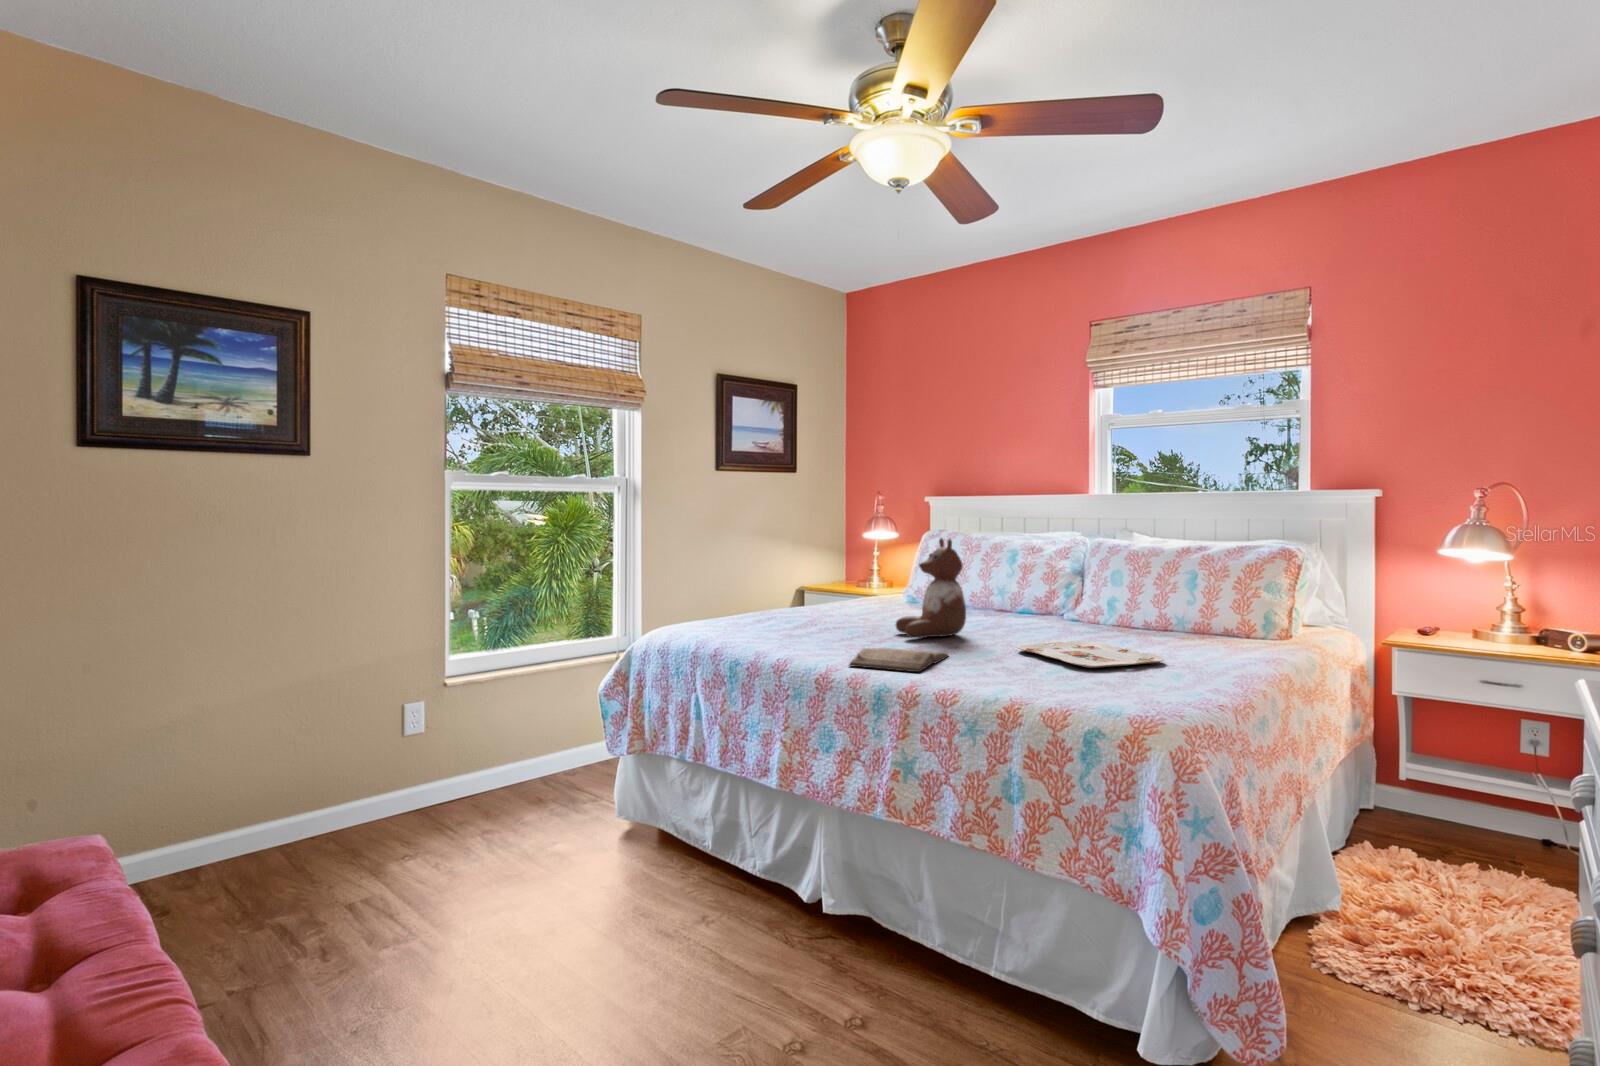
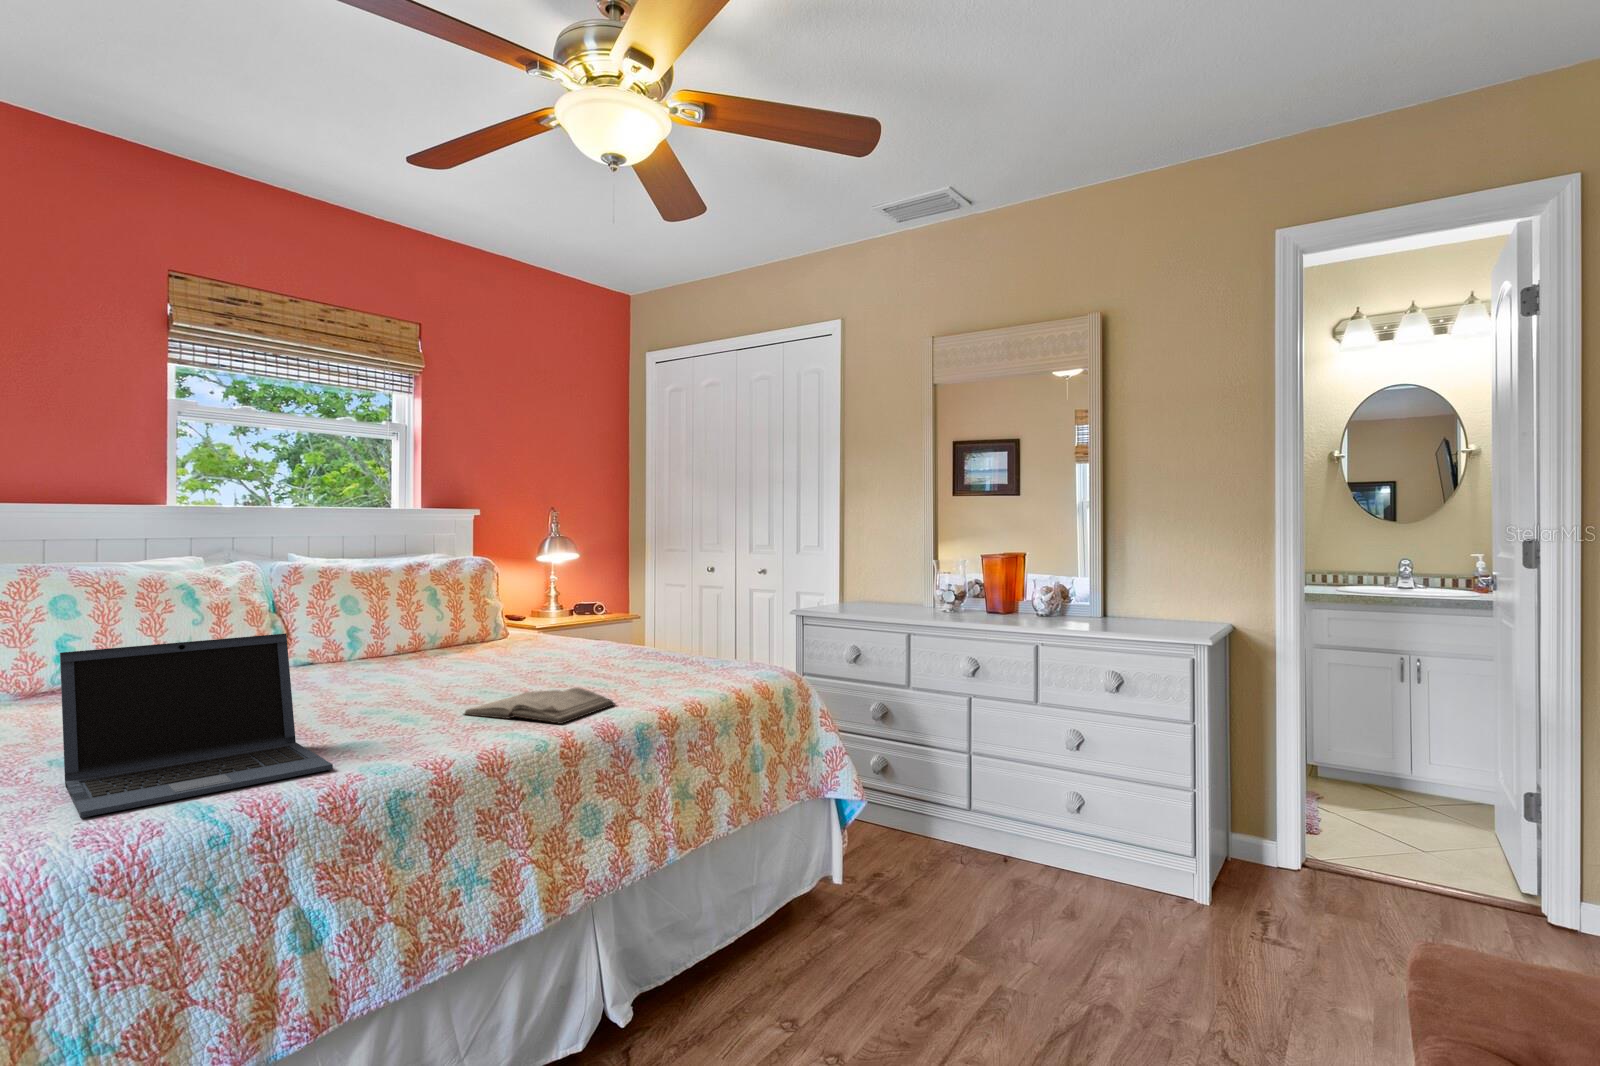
stuffed bear: present [896,538,966,638] -> none [311,561,433,707]
laptop: none [694,570,817,646] -> present [60,634,333,818]
serving tray: present [1018,641,1164,668] -> none [498,654,634,678]

